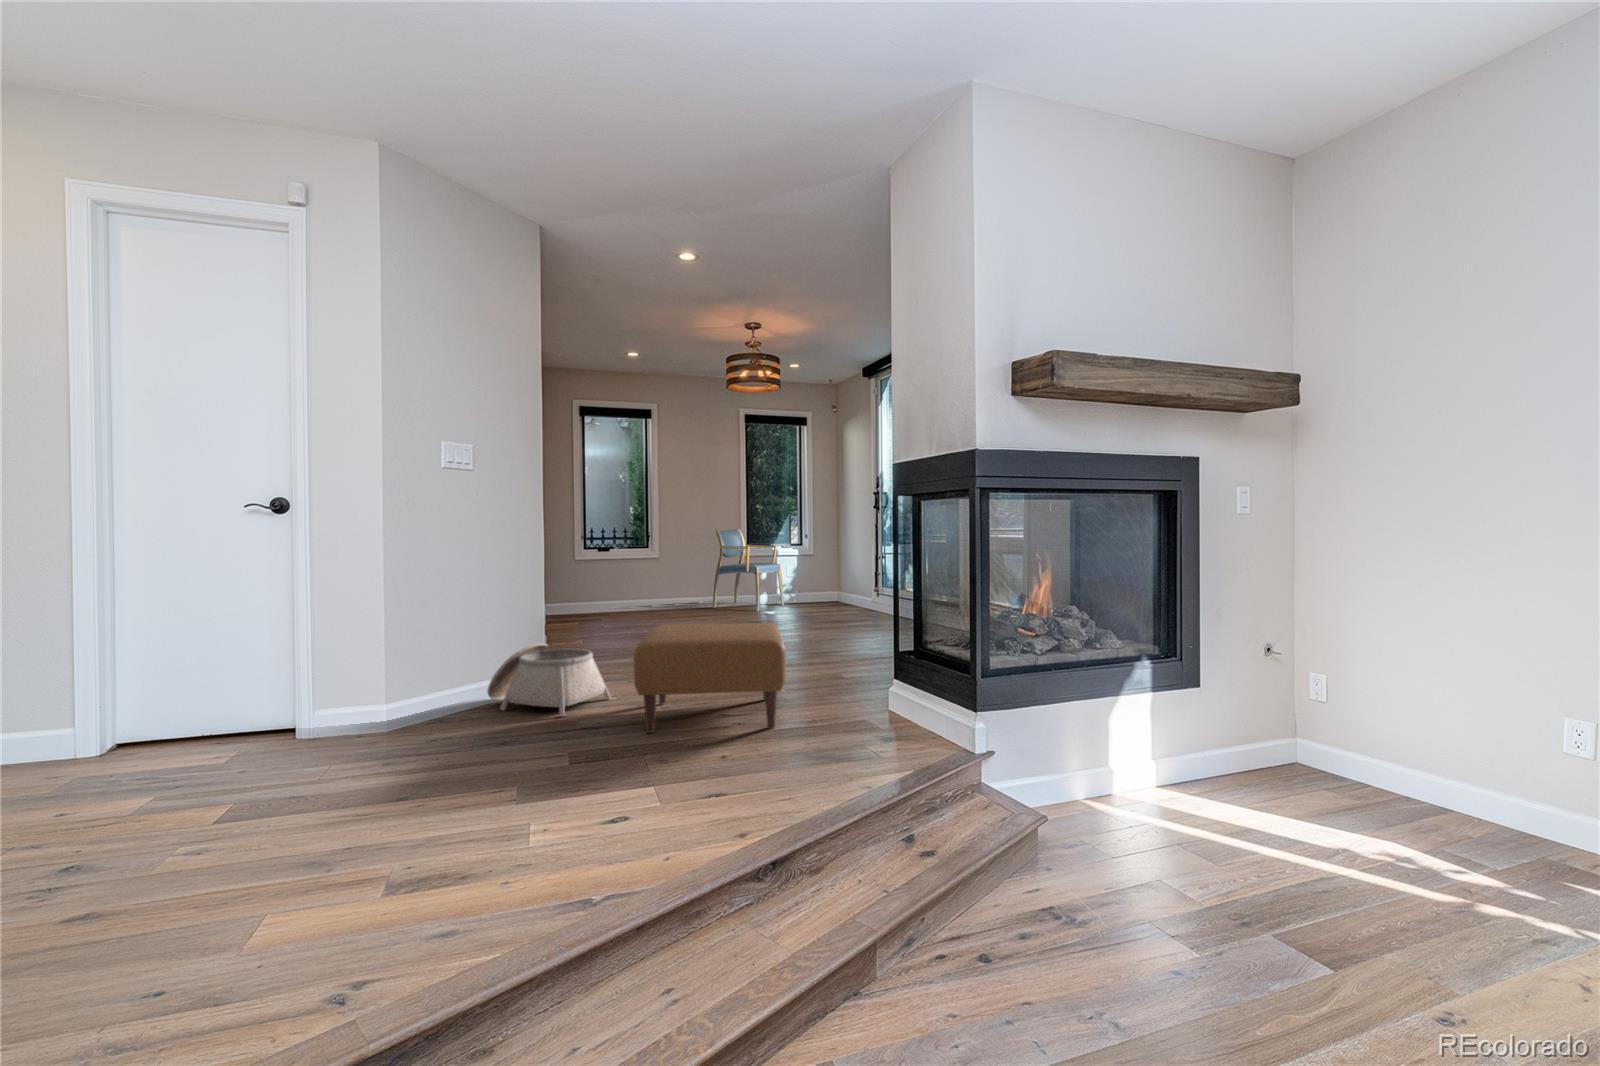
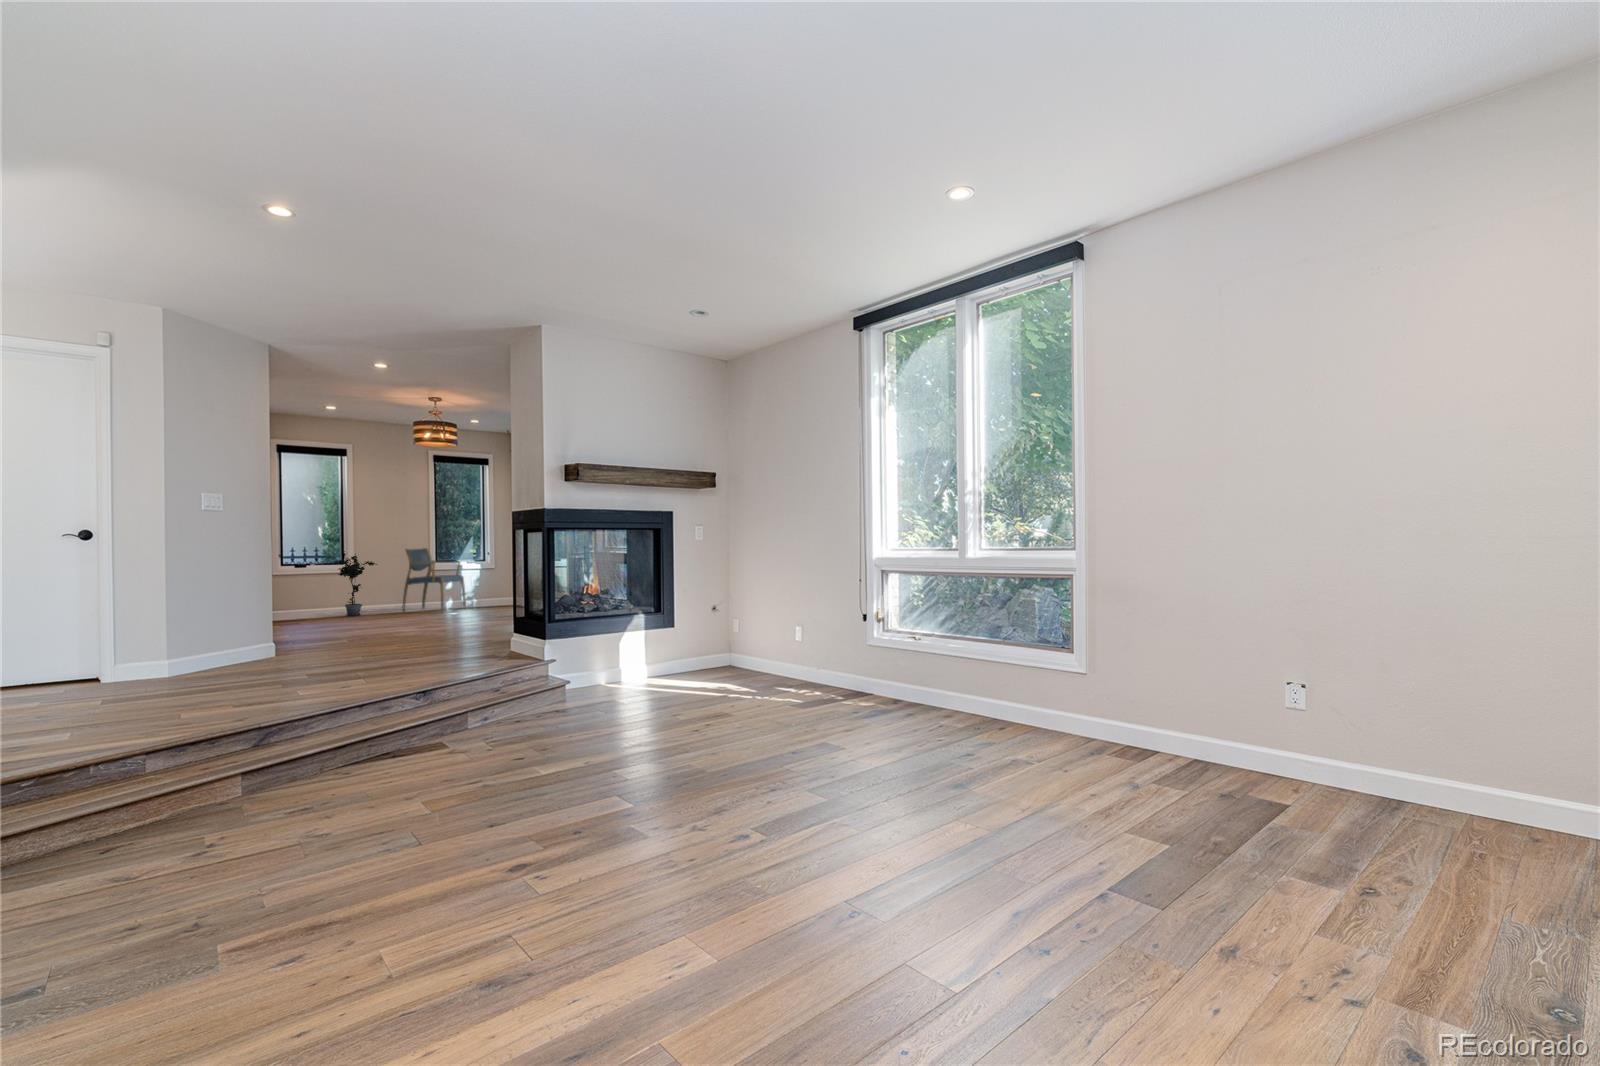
potted plant: none [635,535,686,611] -> present [329,554,377,616]
ottoman: present [633,623,786,733] -> none [349,606,447,668]
basket: present [487,643,611,717] -> none [233,625,327,667]

